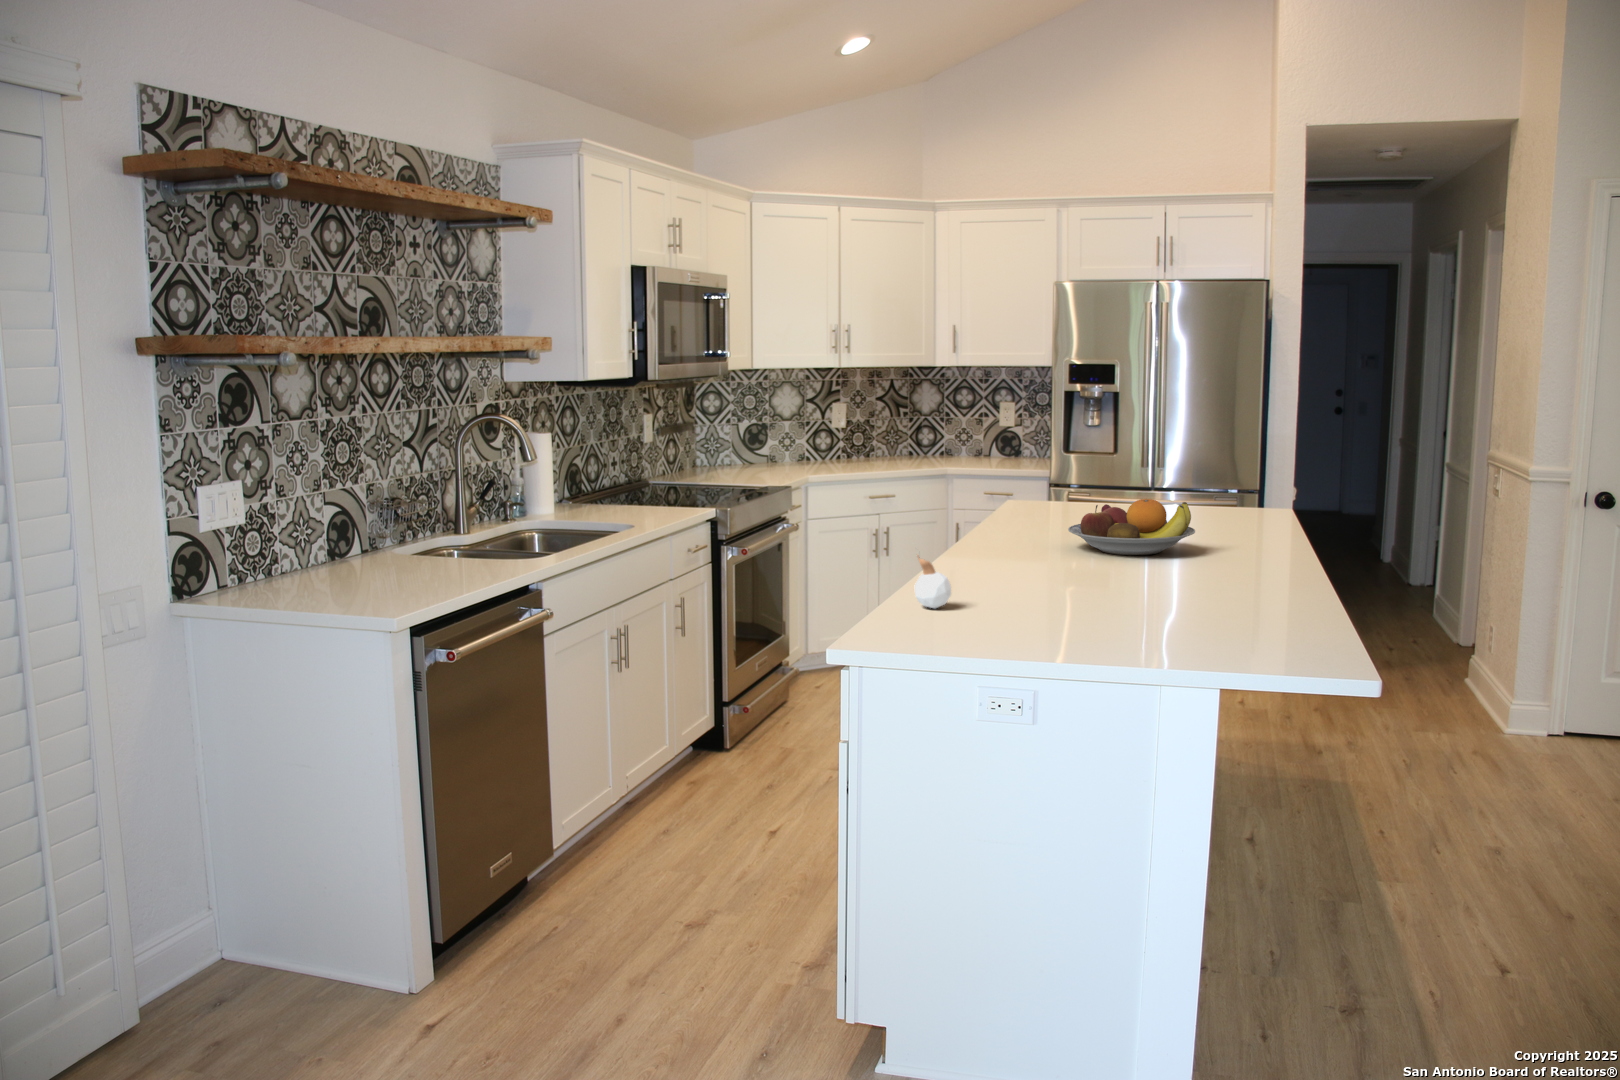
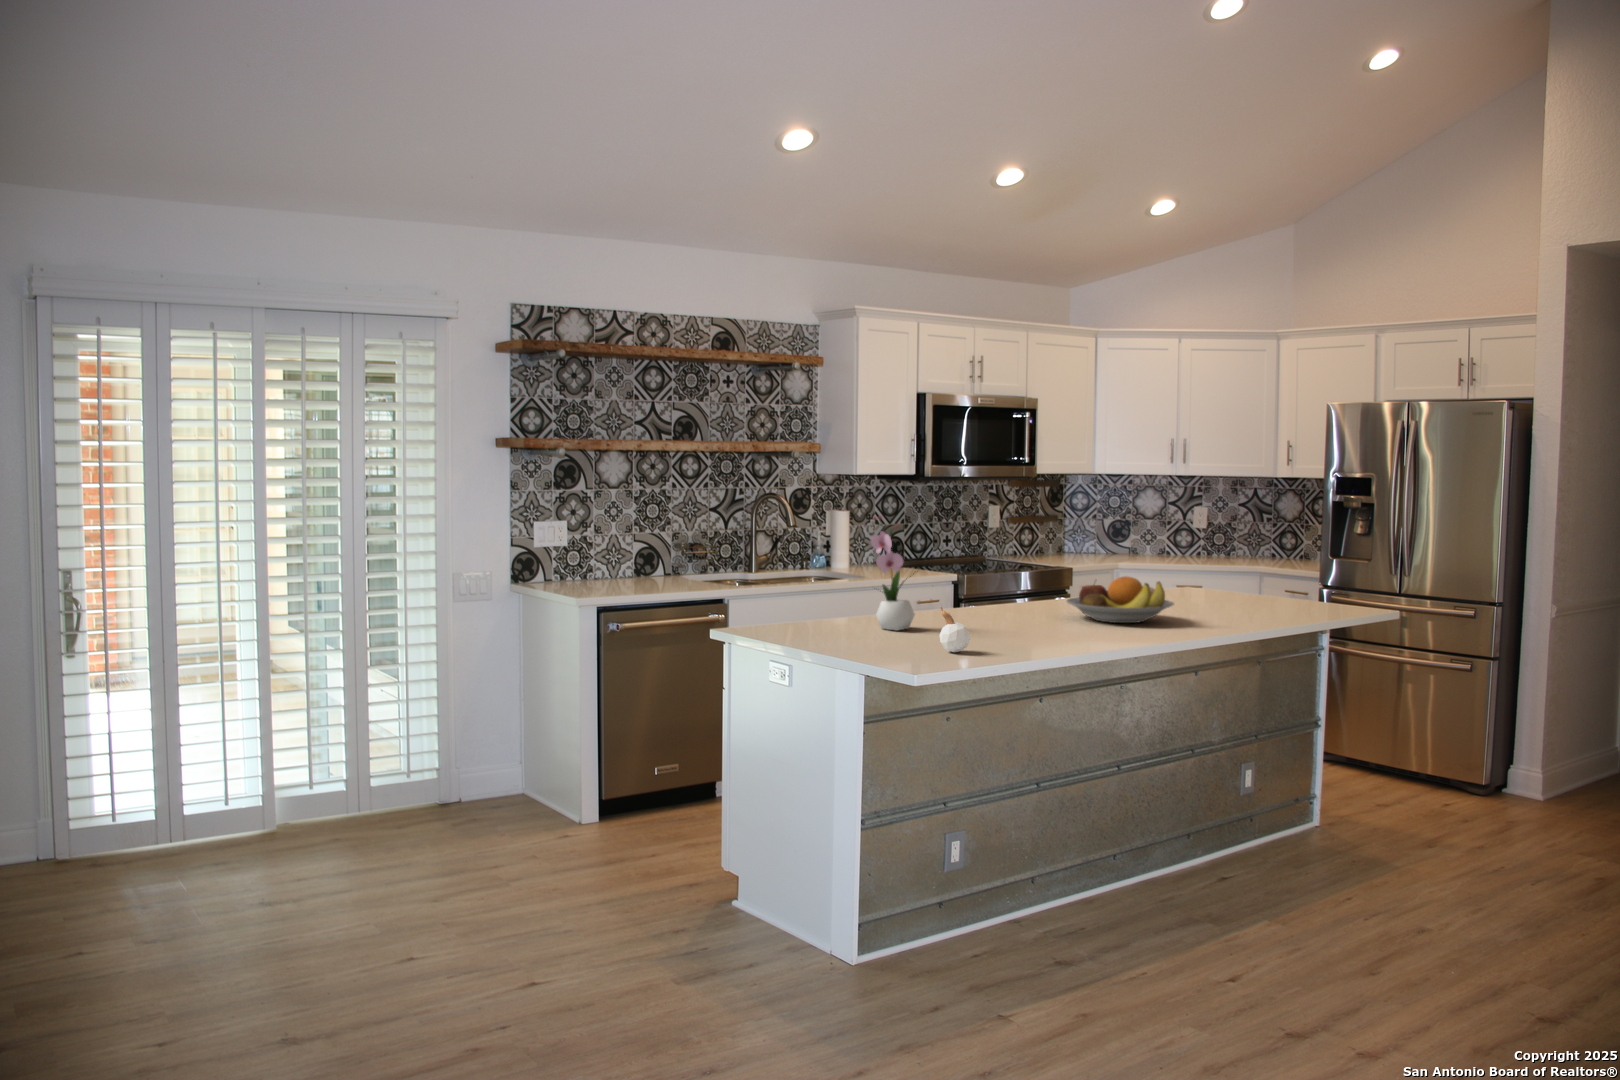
flower arrangement: none [994,448,1048,600] -> present [871,516,915,630]
candle: present [914,555,951,608] -> present [939,601,970,652]

